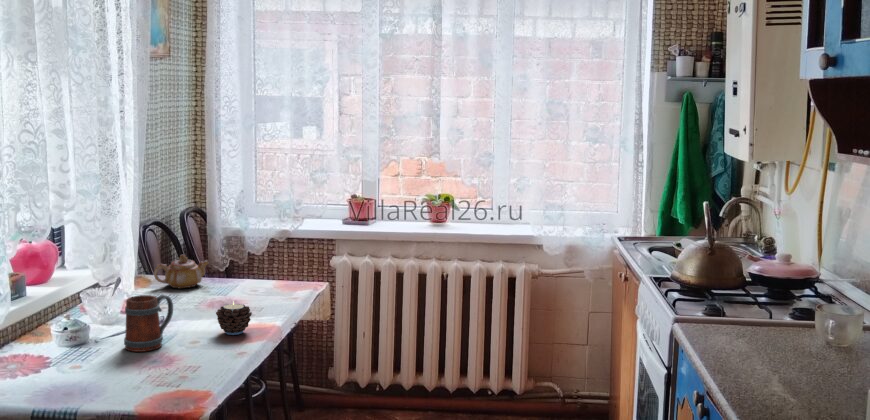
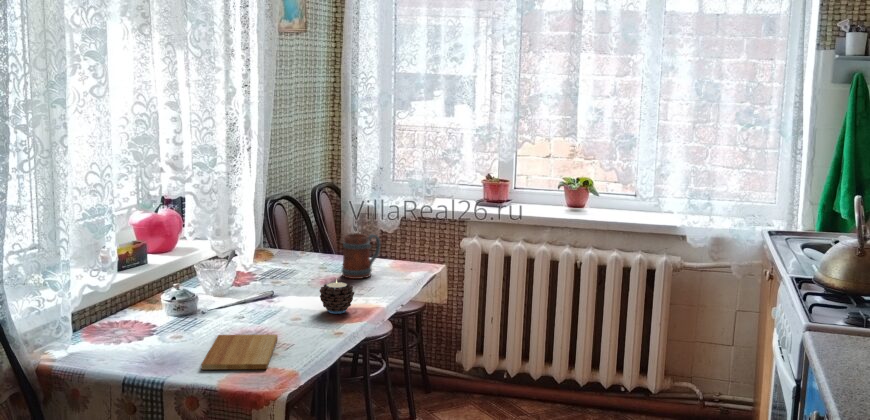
teapot: present [154,255,209,288] -> none [277,230,330,263]
mug: present [124,295,173,352] -> present [342,233,381,279]
cutting board: none [117,358,184,397] -> present [201,335,278,370]

